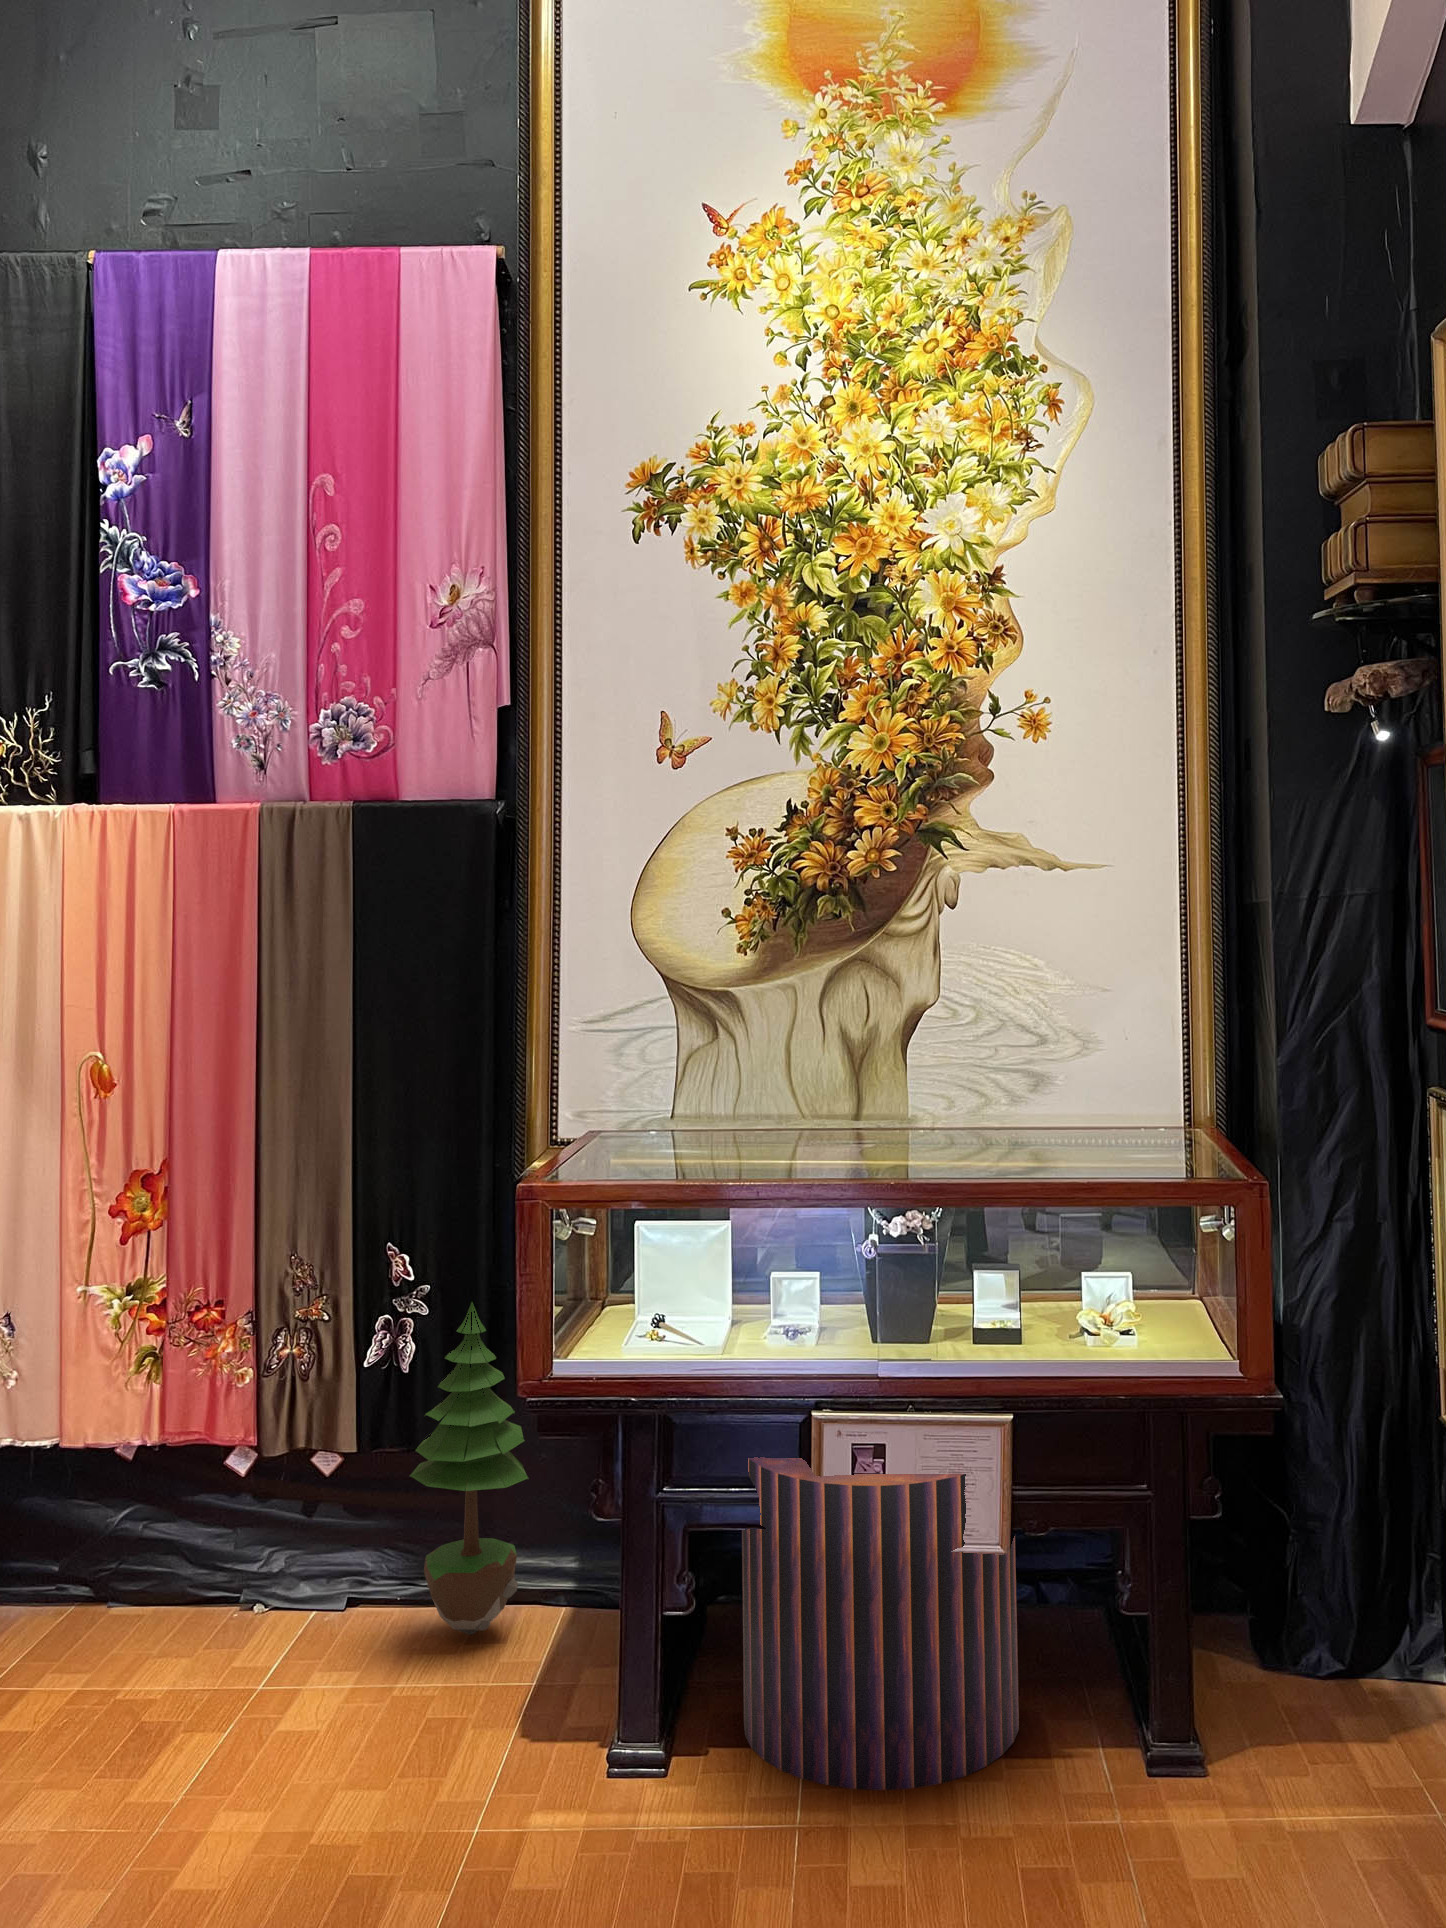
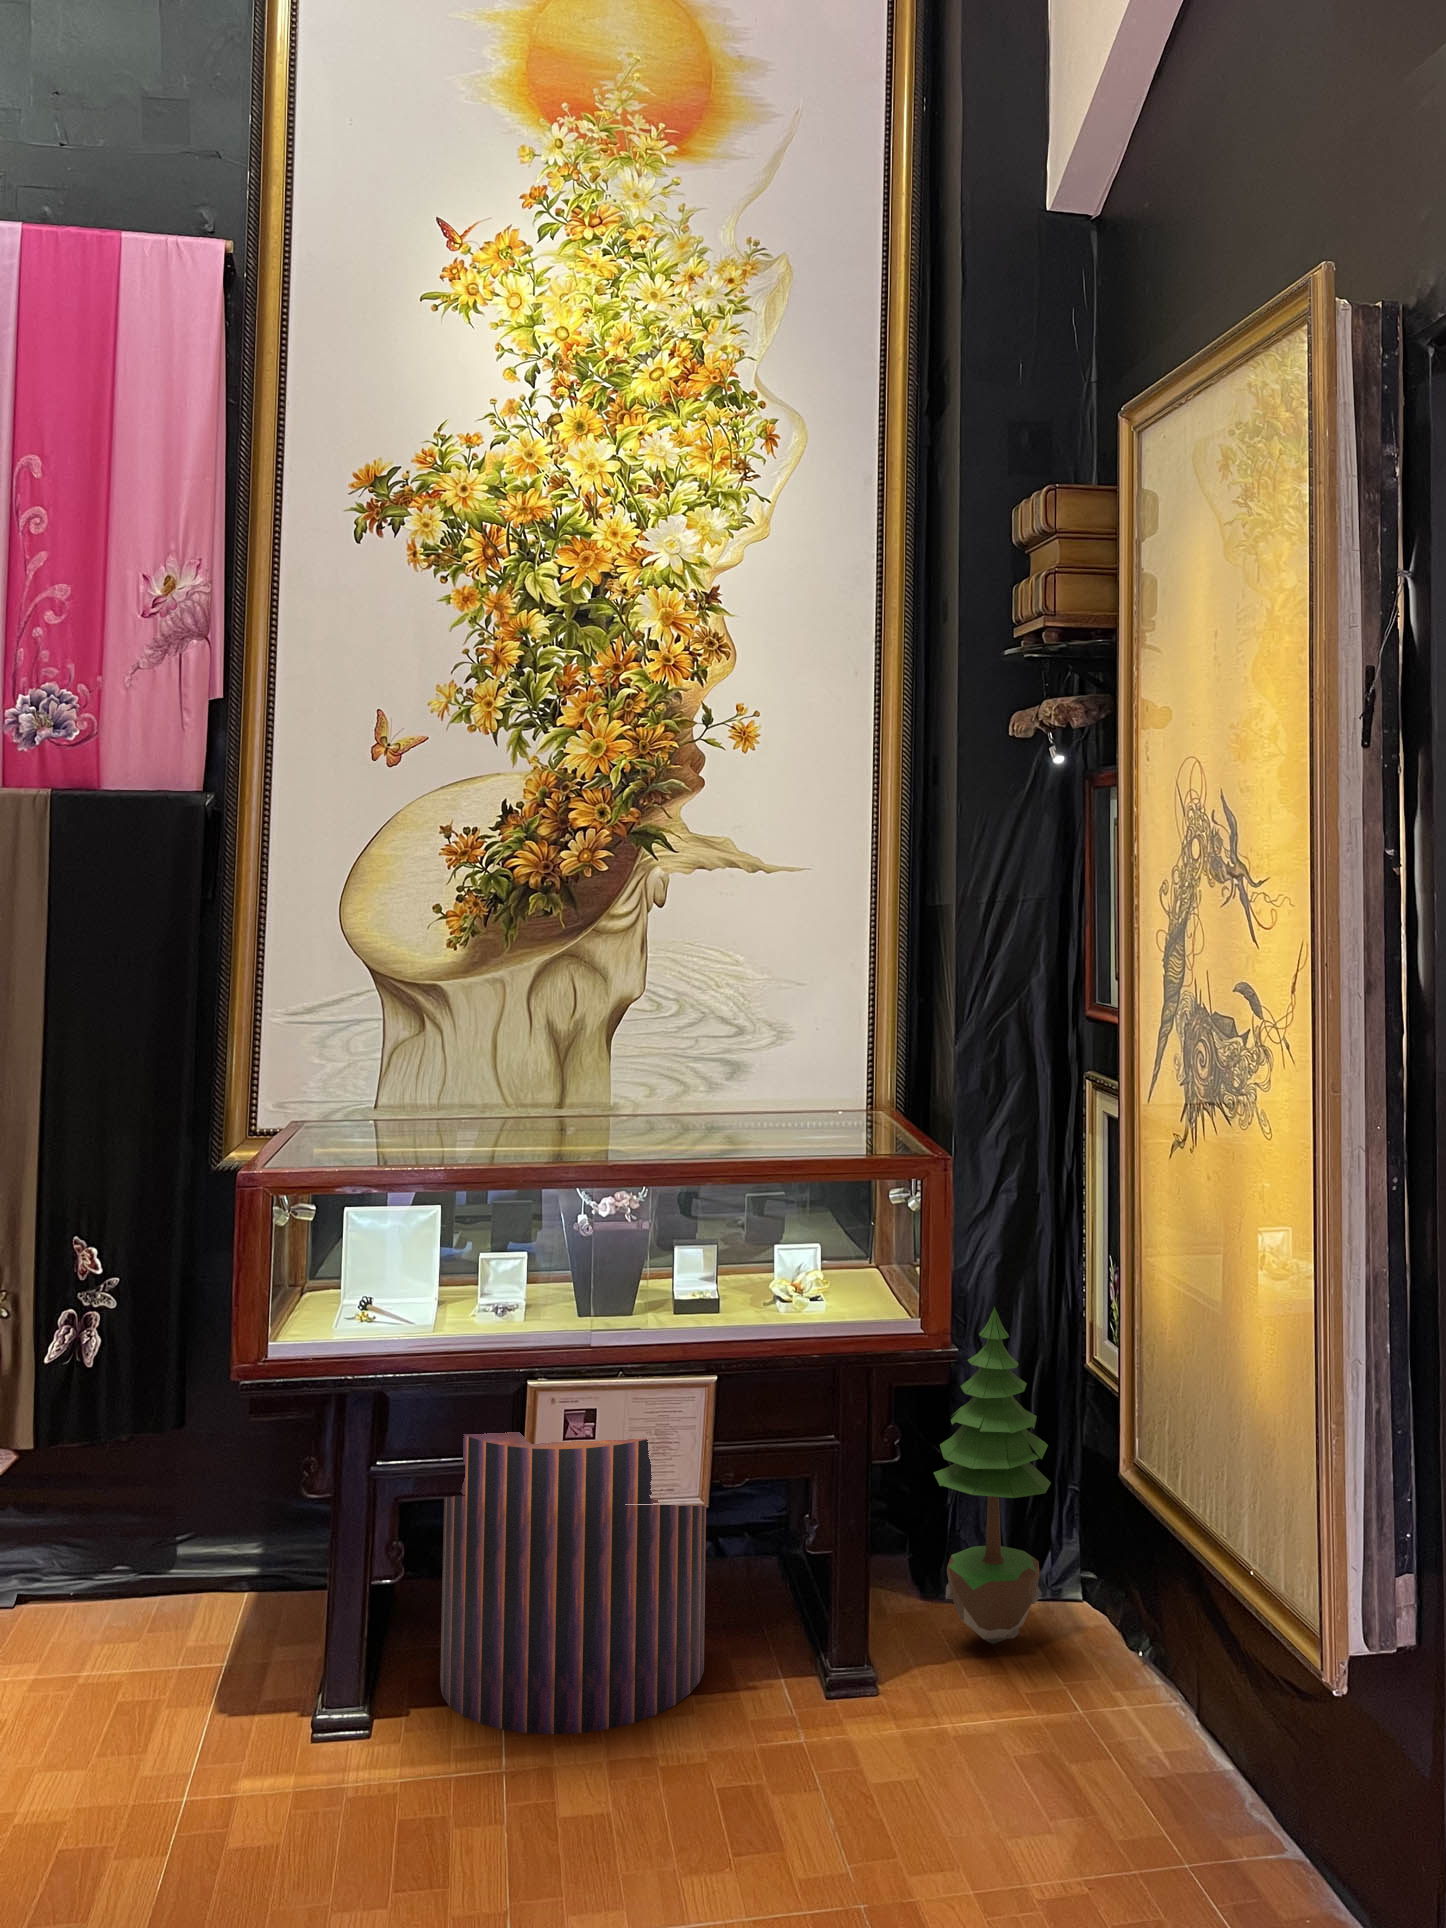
potted tree: present [410,1302,528,1635] -> present [934,1307,1051,1644]

